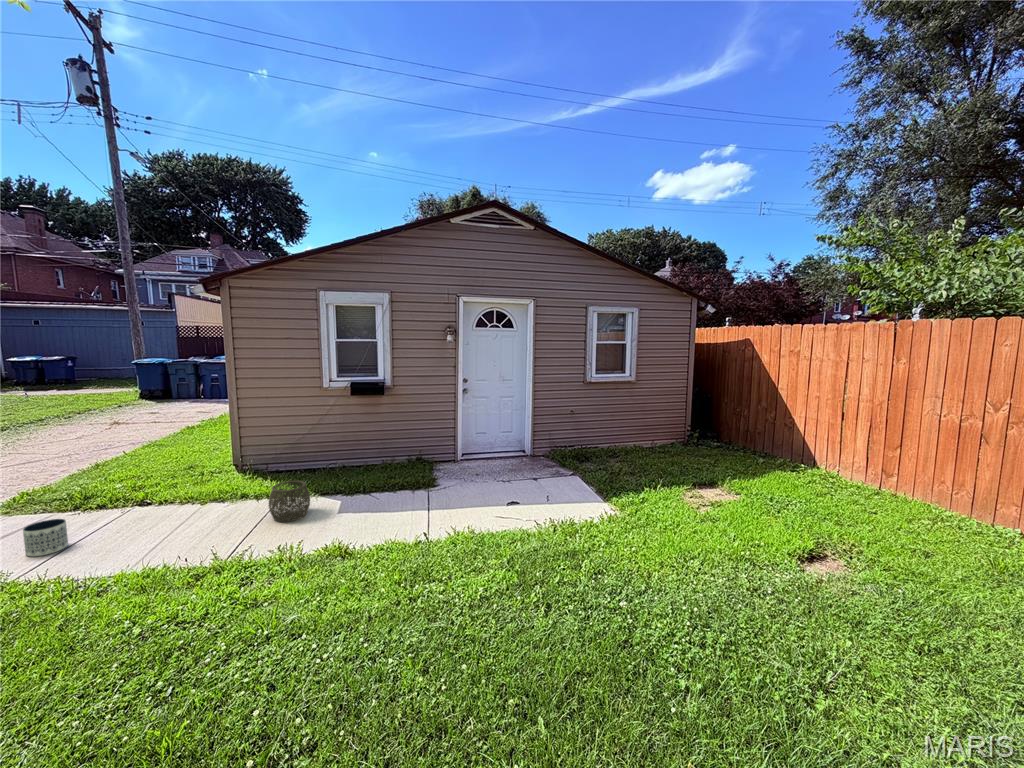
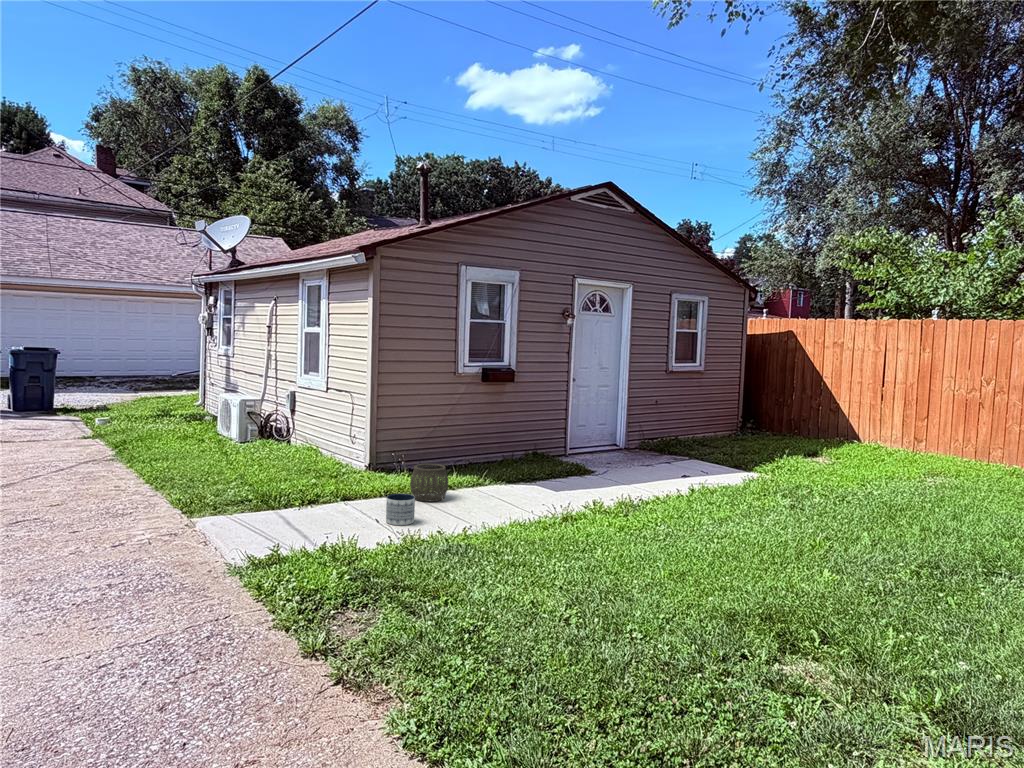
woven basket: present [269,481,310,522] -> present [410,464,448,502]

